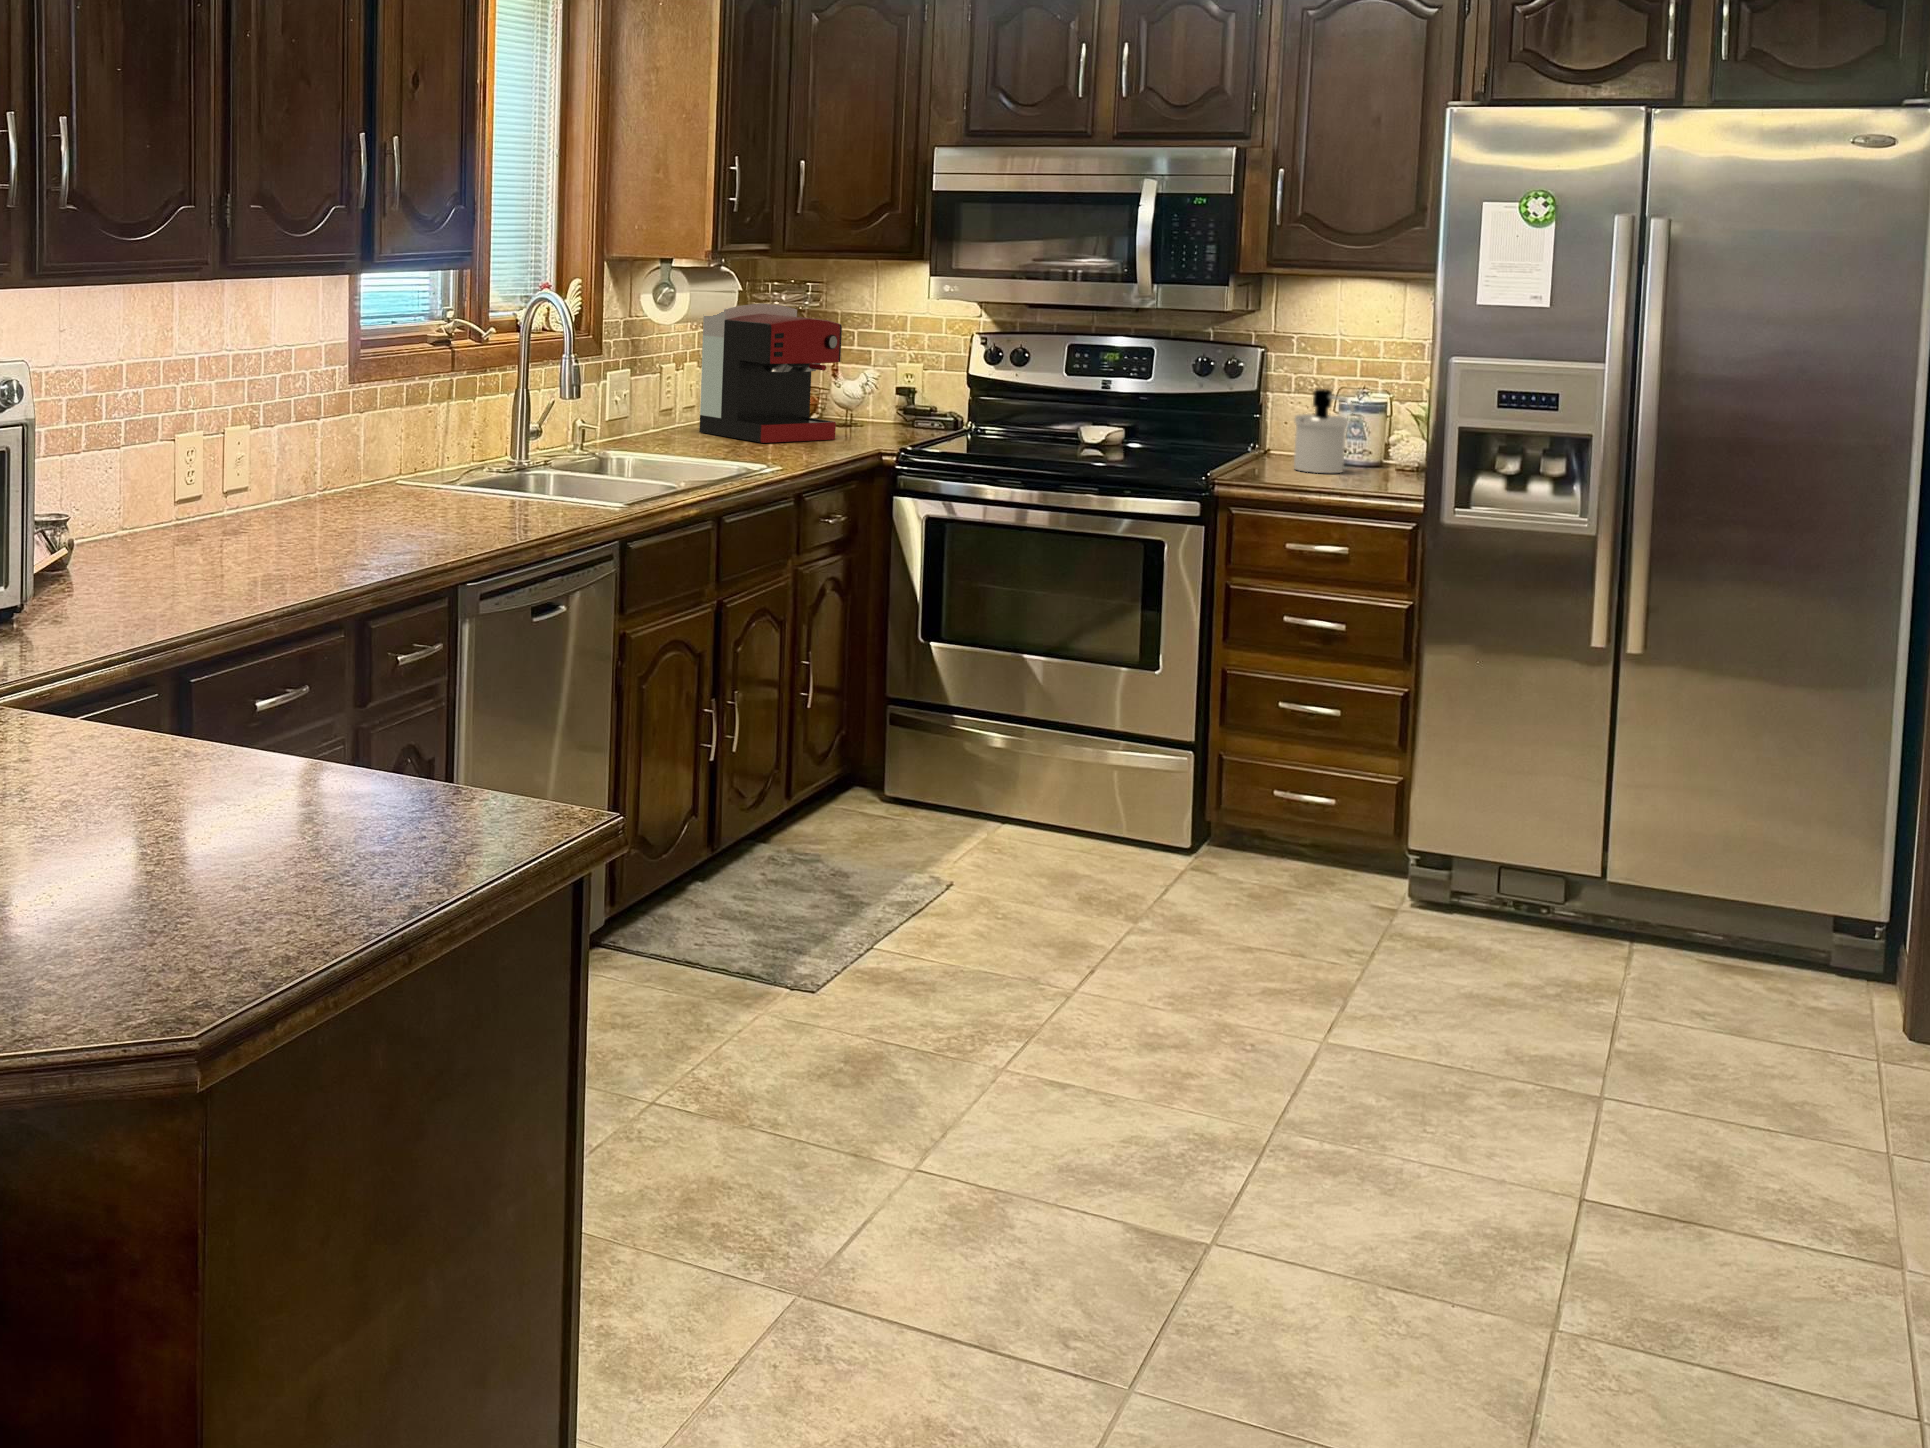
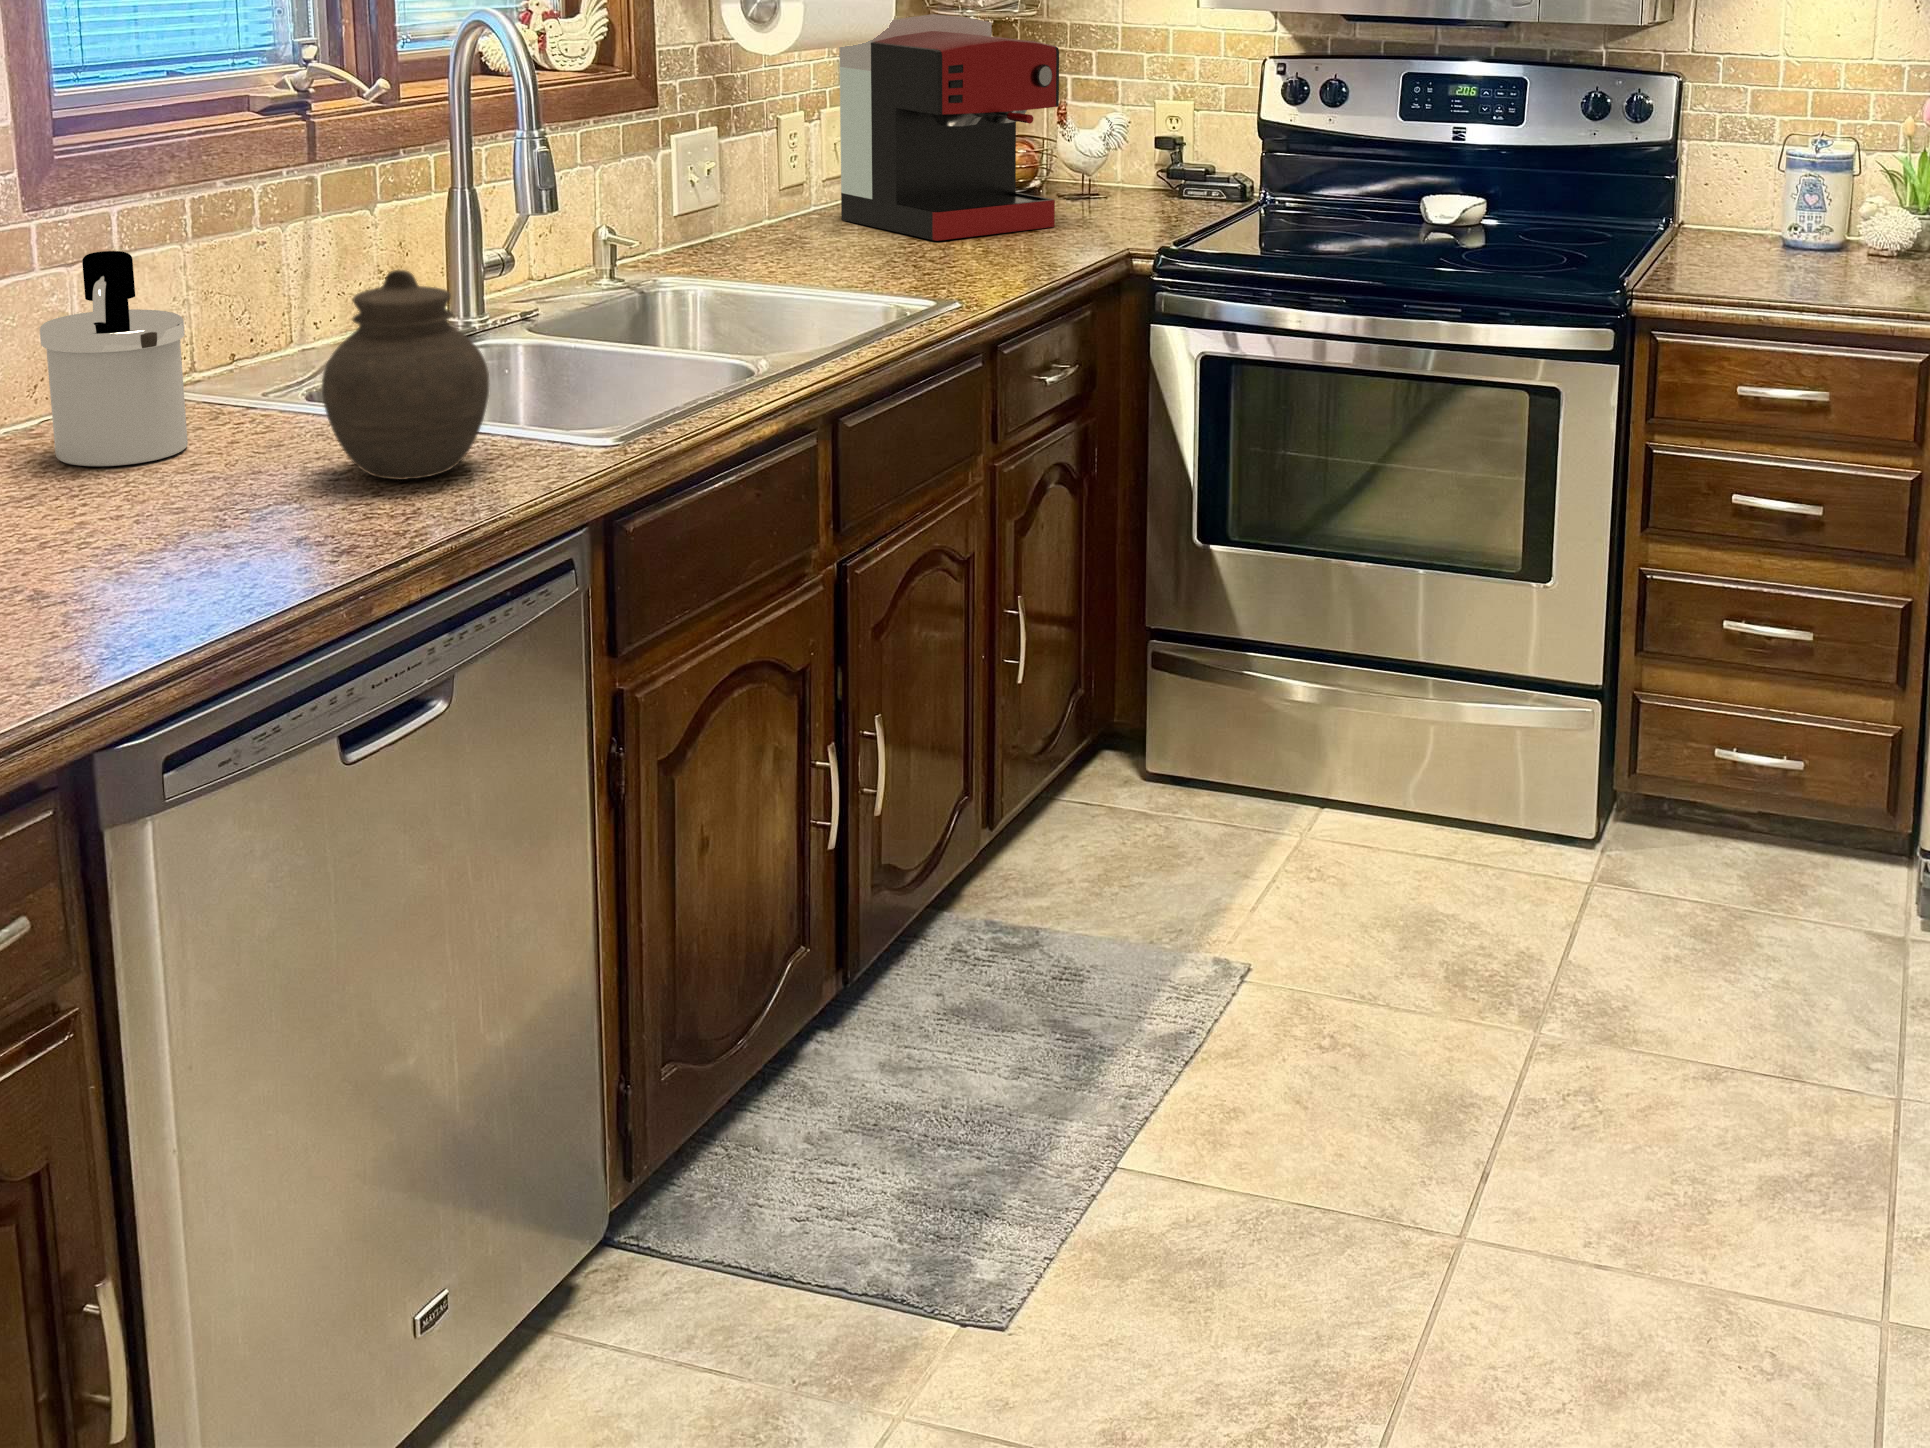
soap dispenser: present [1294,389,1354,473] -> present [40,251,188,466]
jar: none [505,410,580,514] -> present [322,270,489,480]

